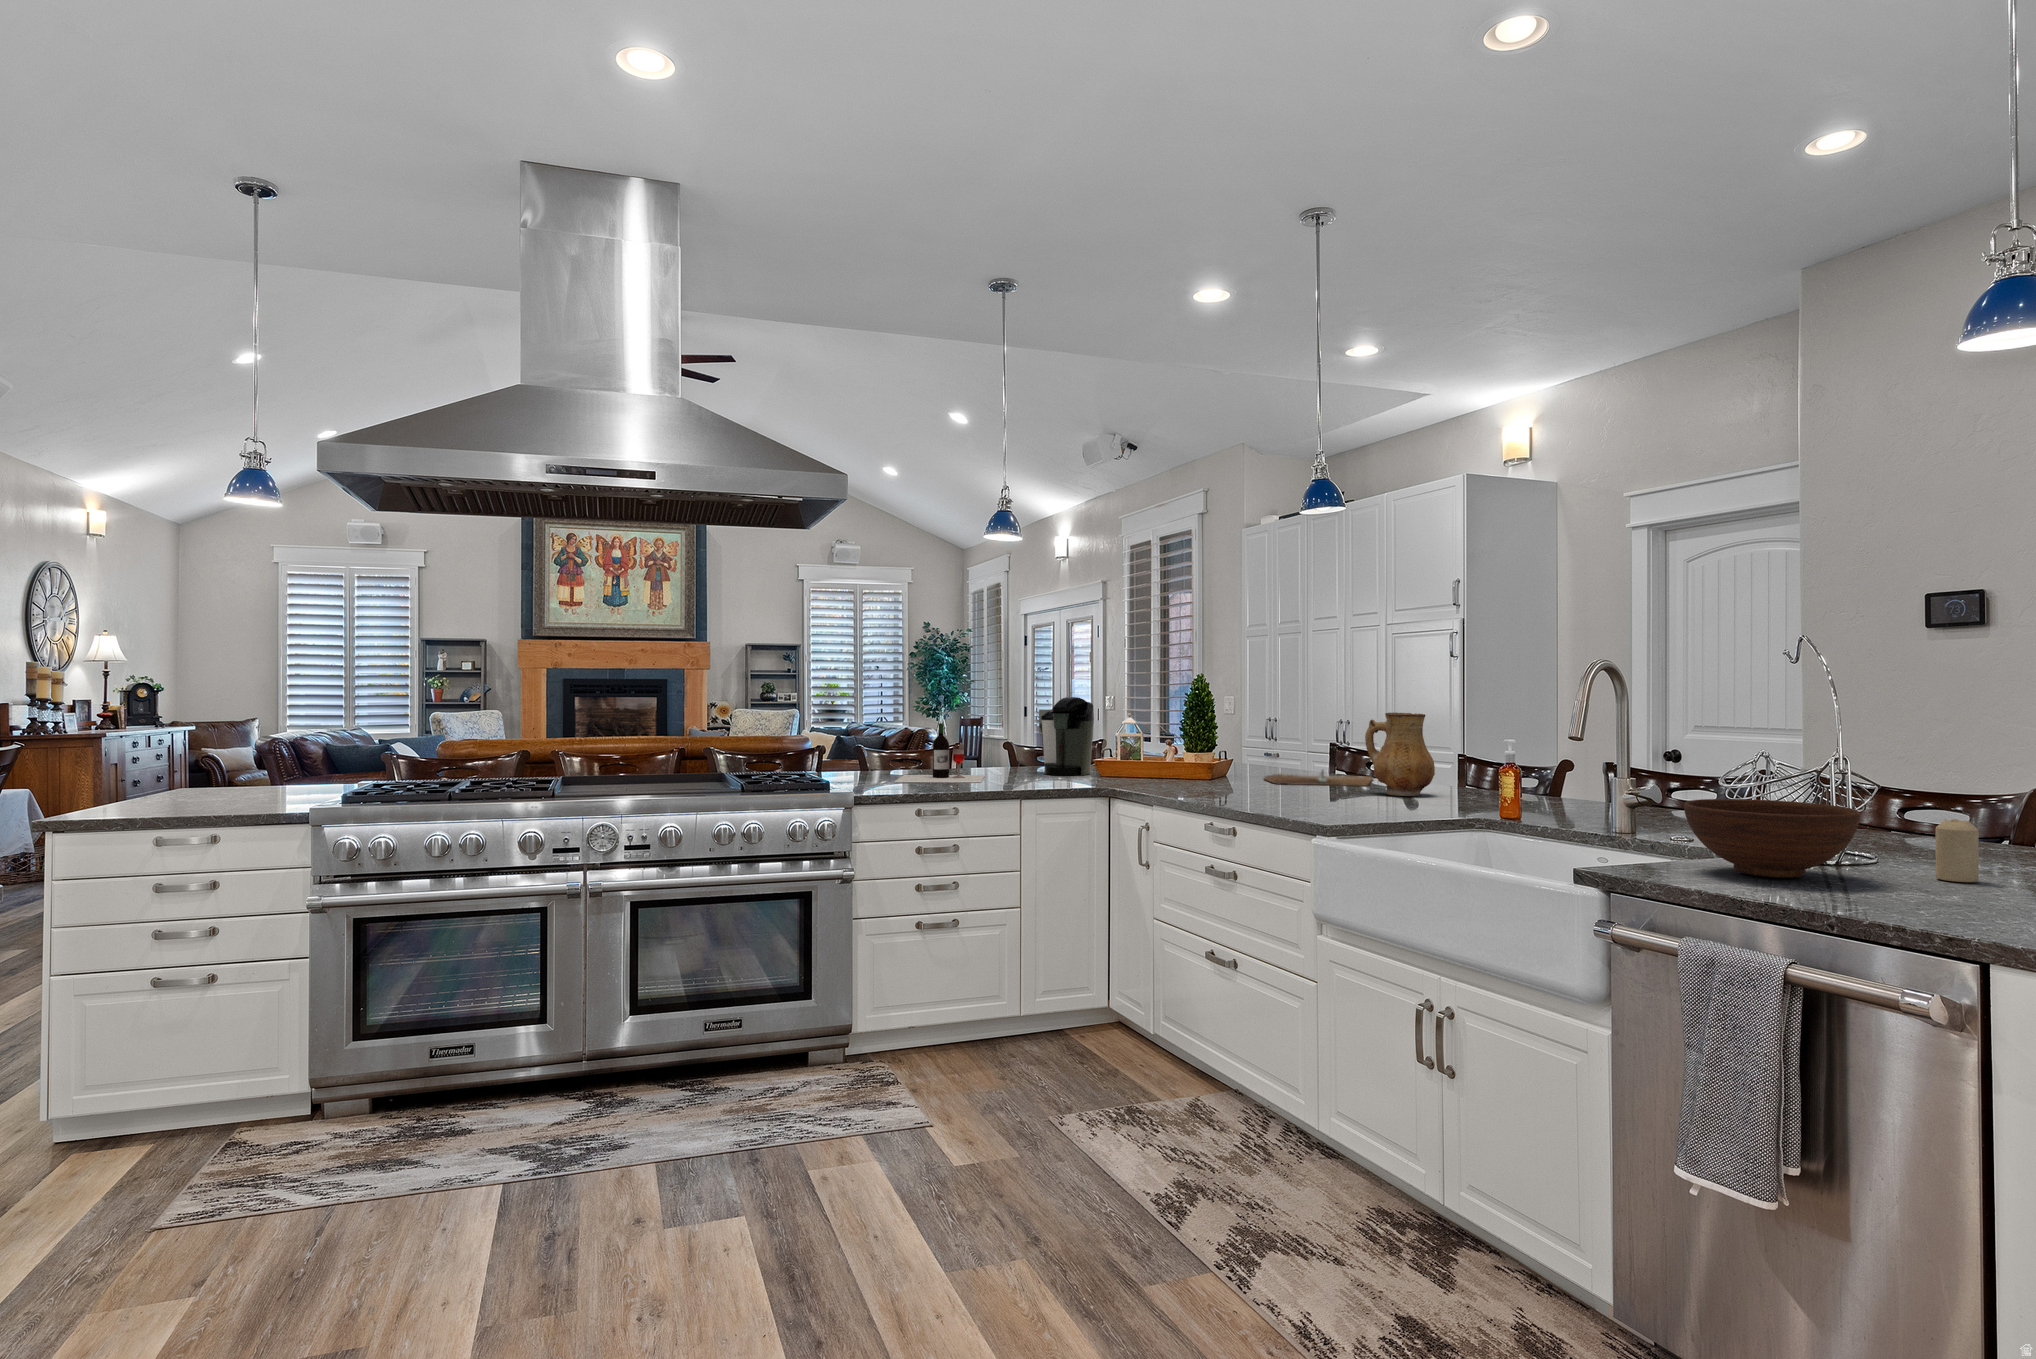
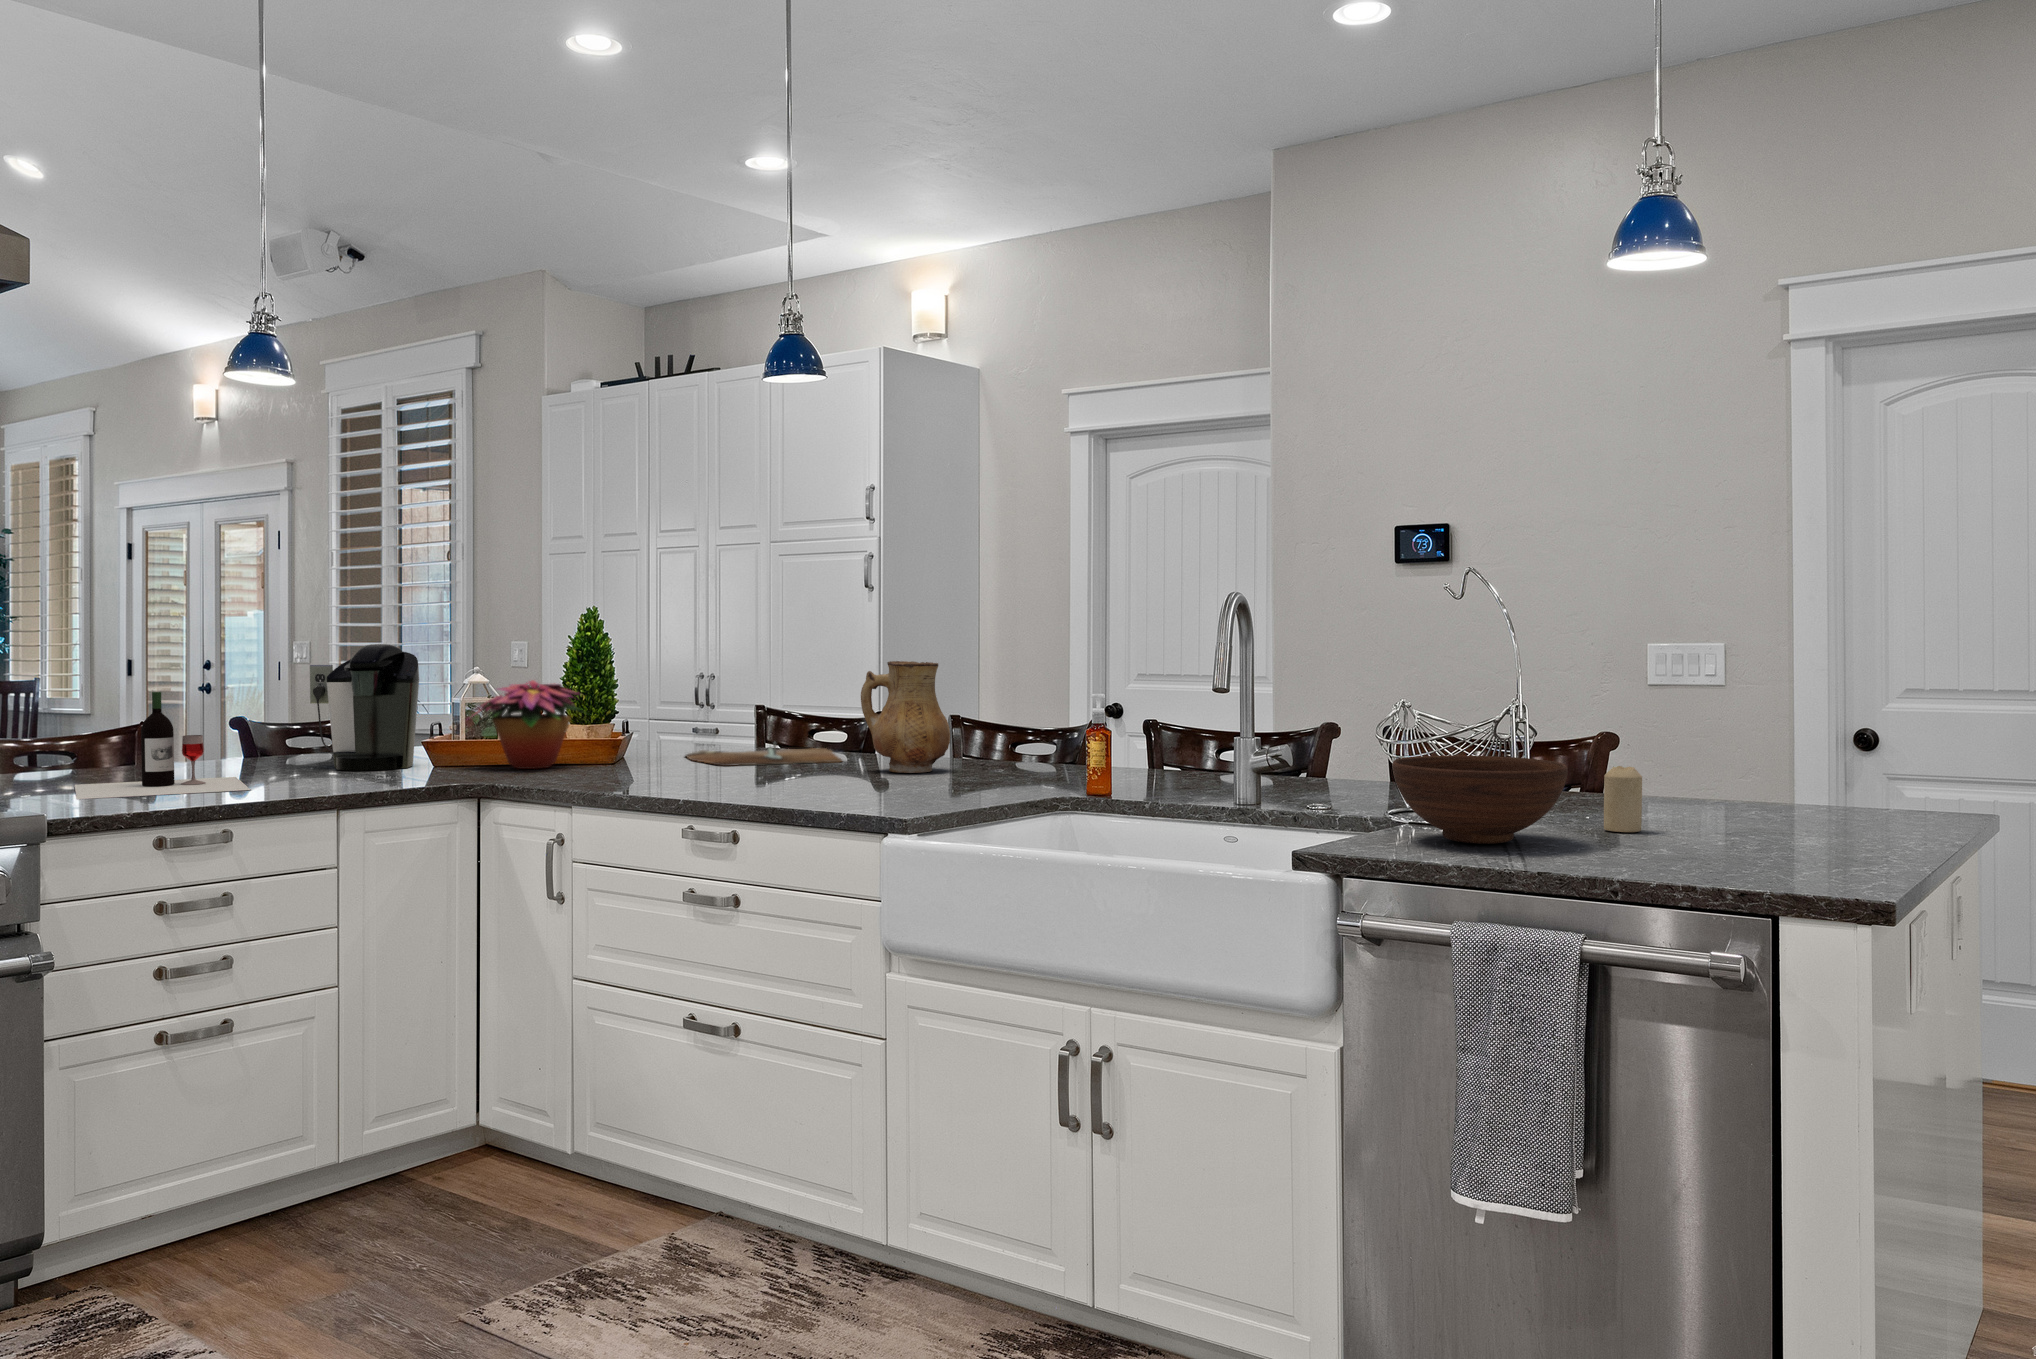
flower arrangement: none [1110,721,1198,780] -> present [474,680,585,769]

